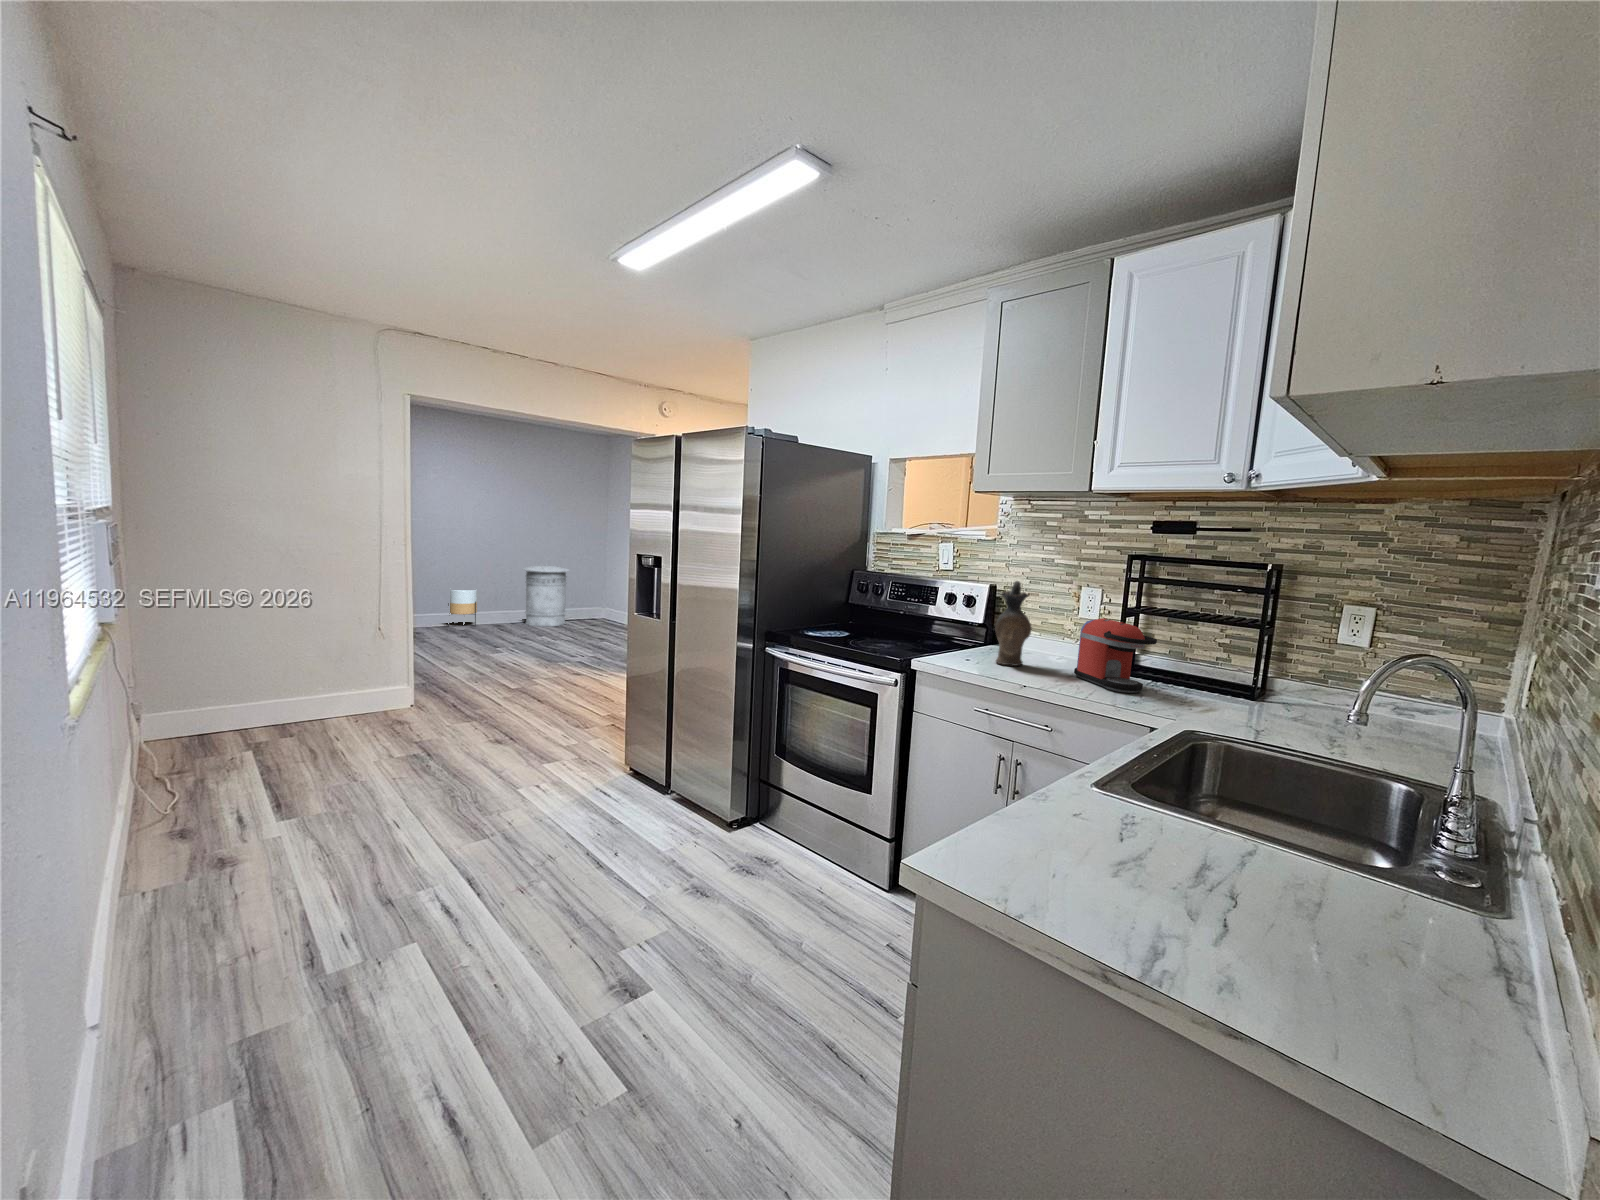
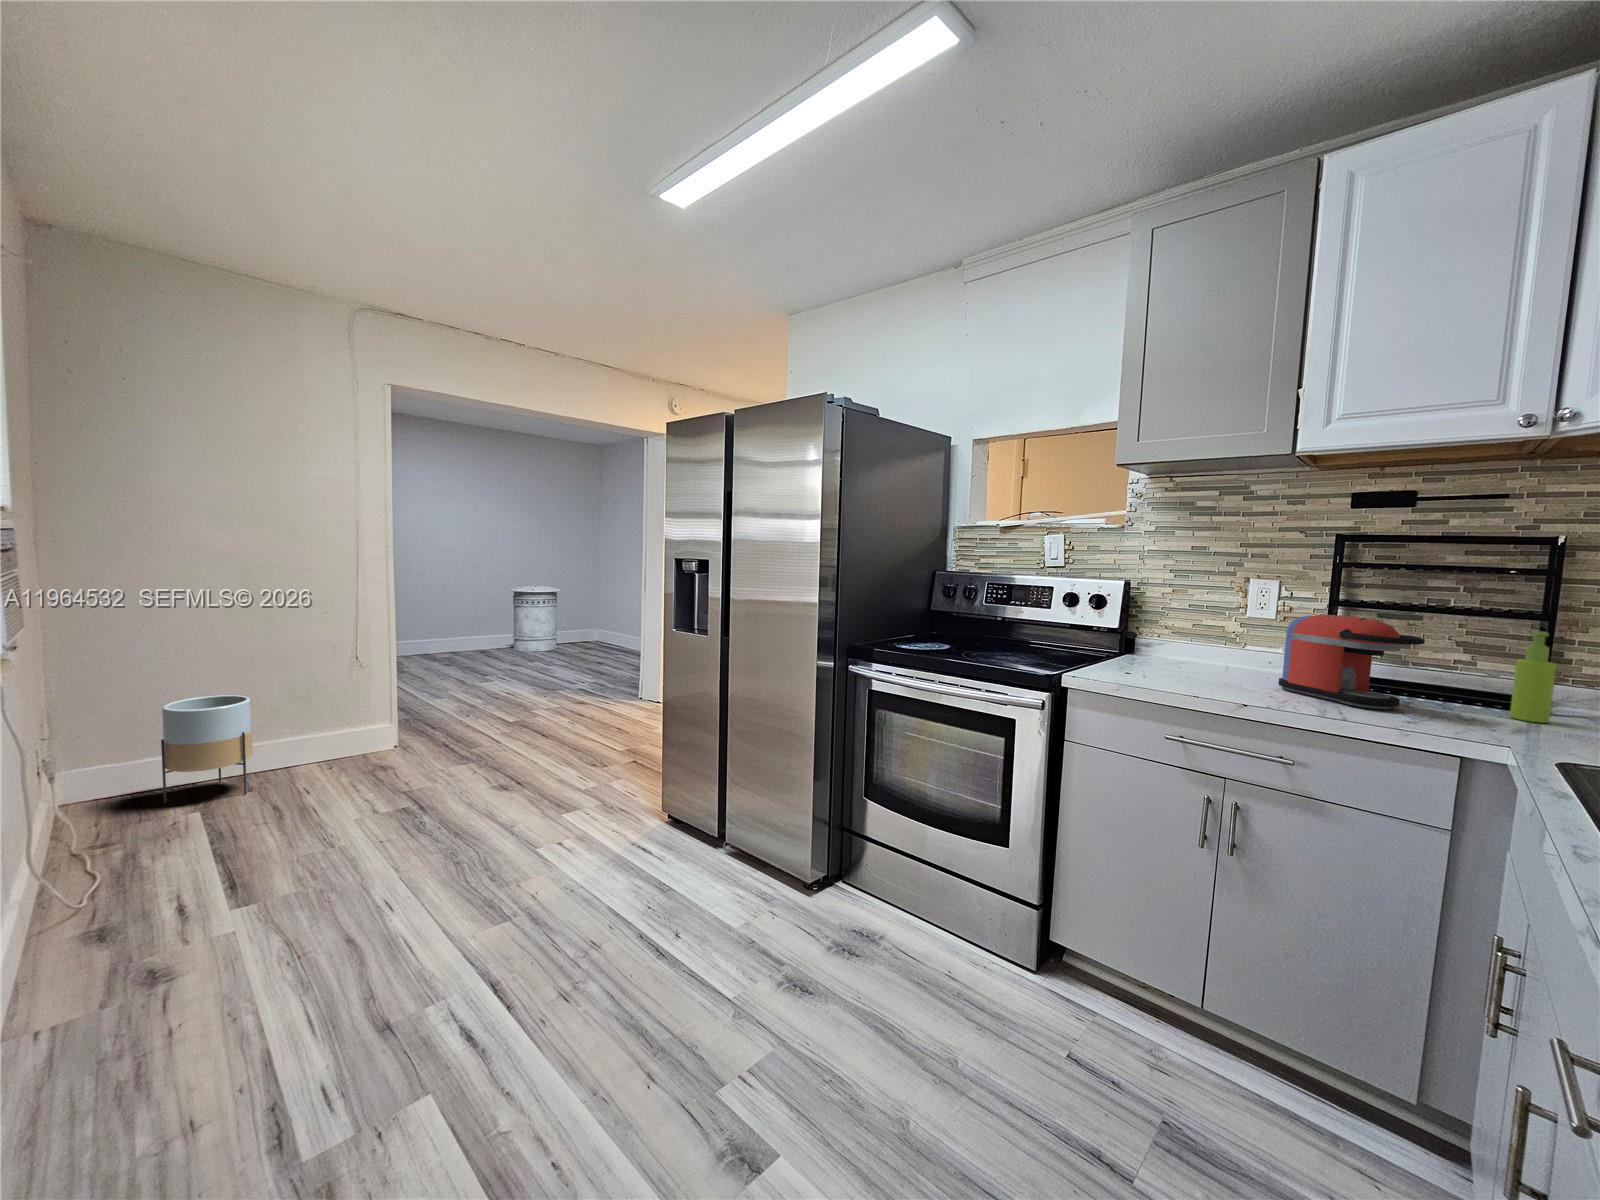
ceramic pitcher: present [995,581,1032,666] -> none [1162,572,1215,678]
planter: present [448,589,477,626] -> present [161,695,253,804]
soap dispenser: none [1220,637,1250,706] -> present [1510,631,1556,723]

